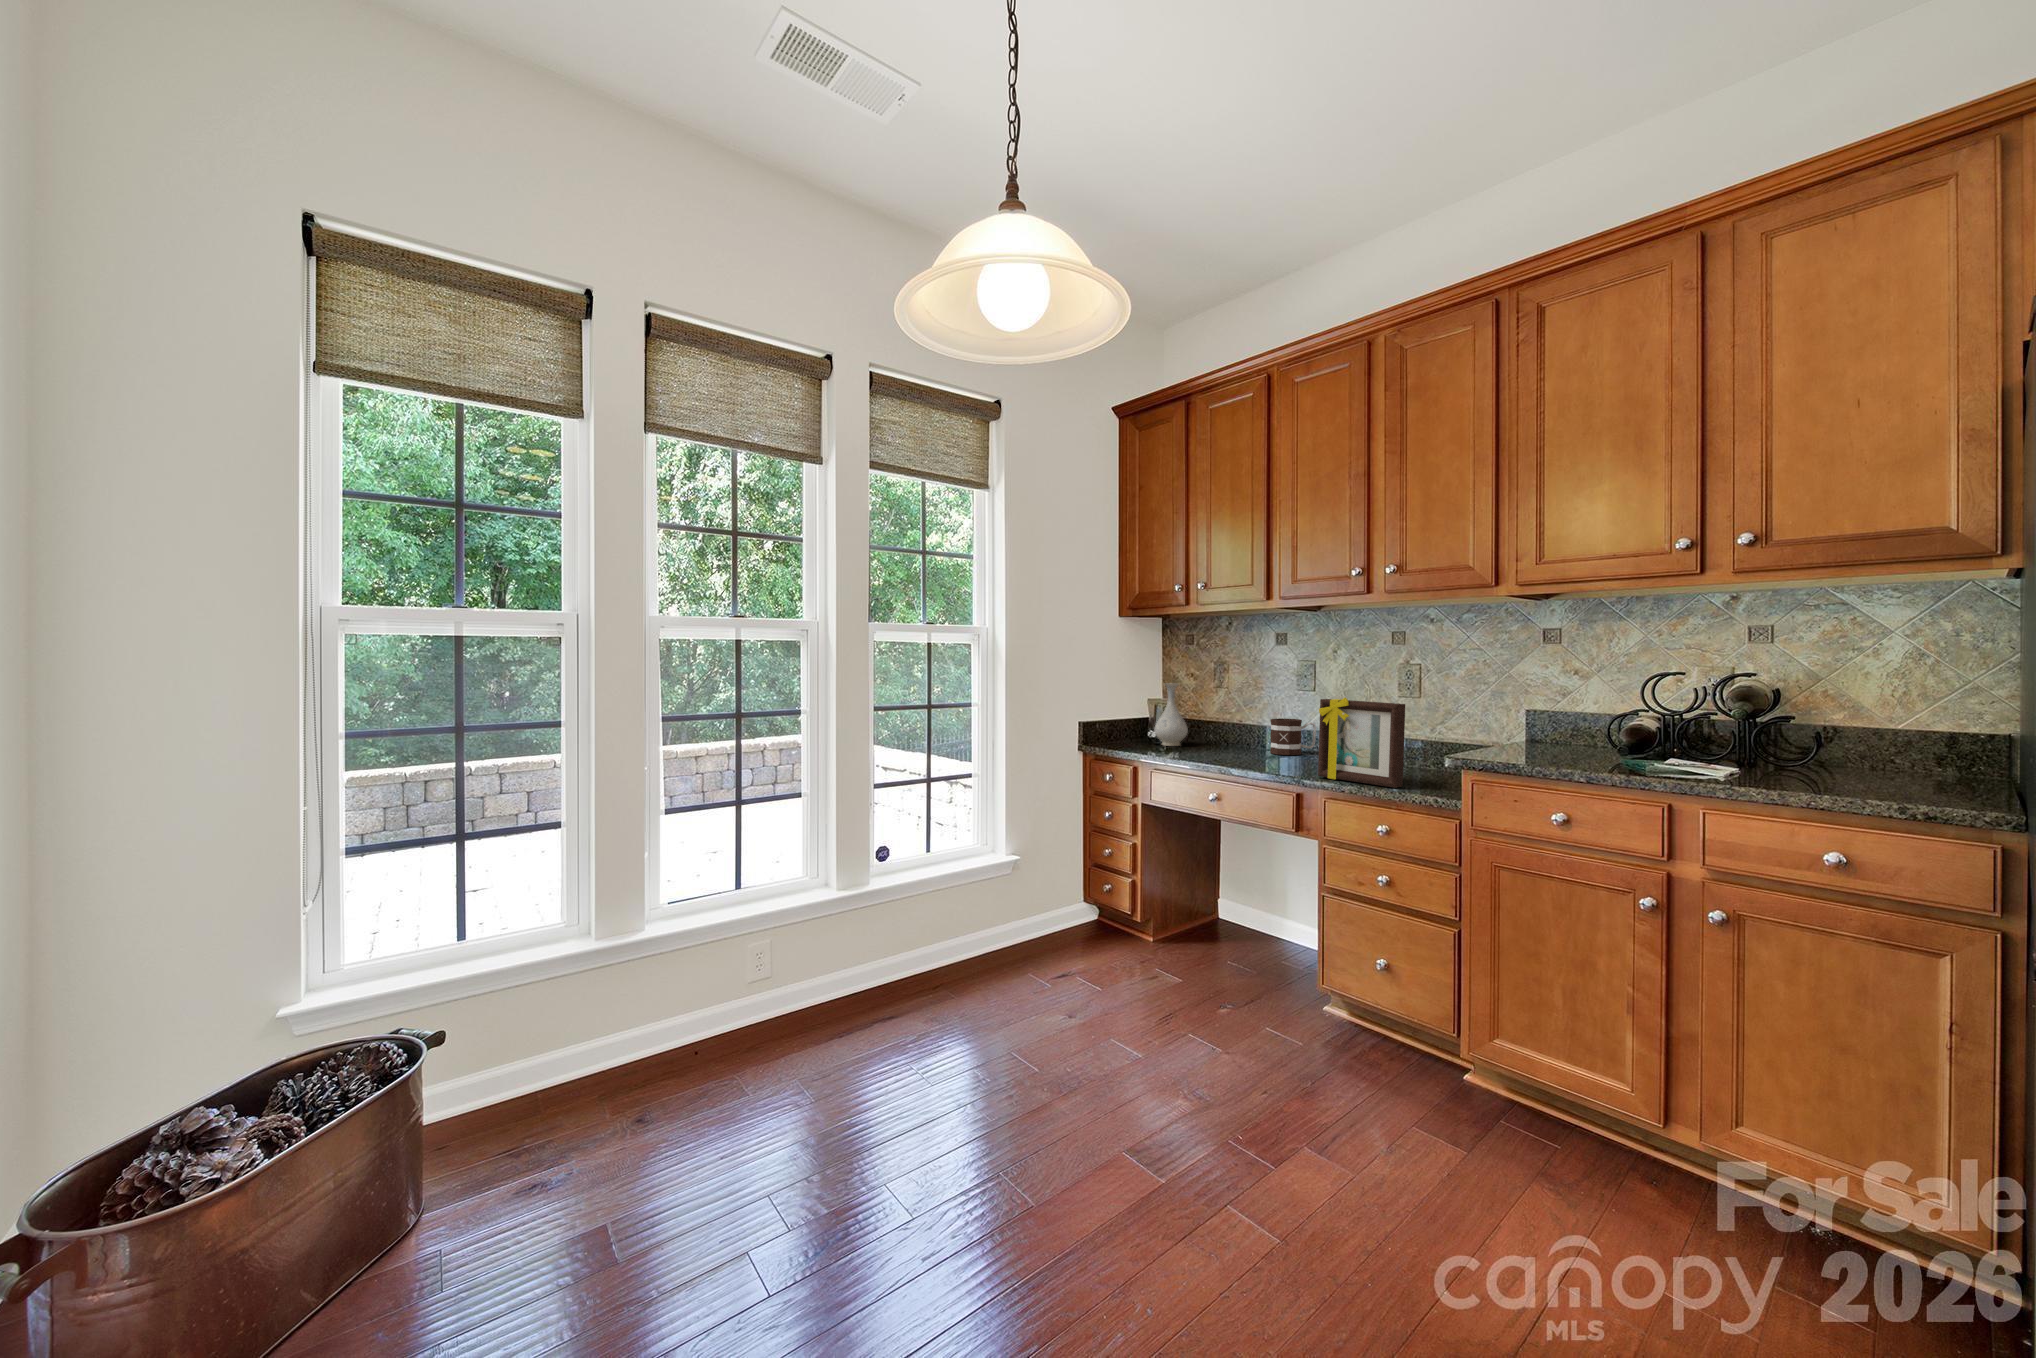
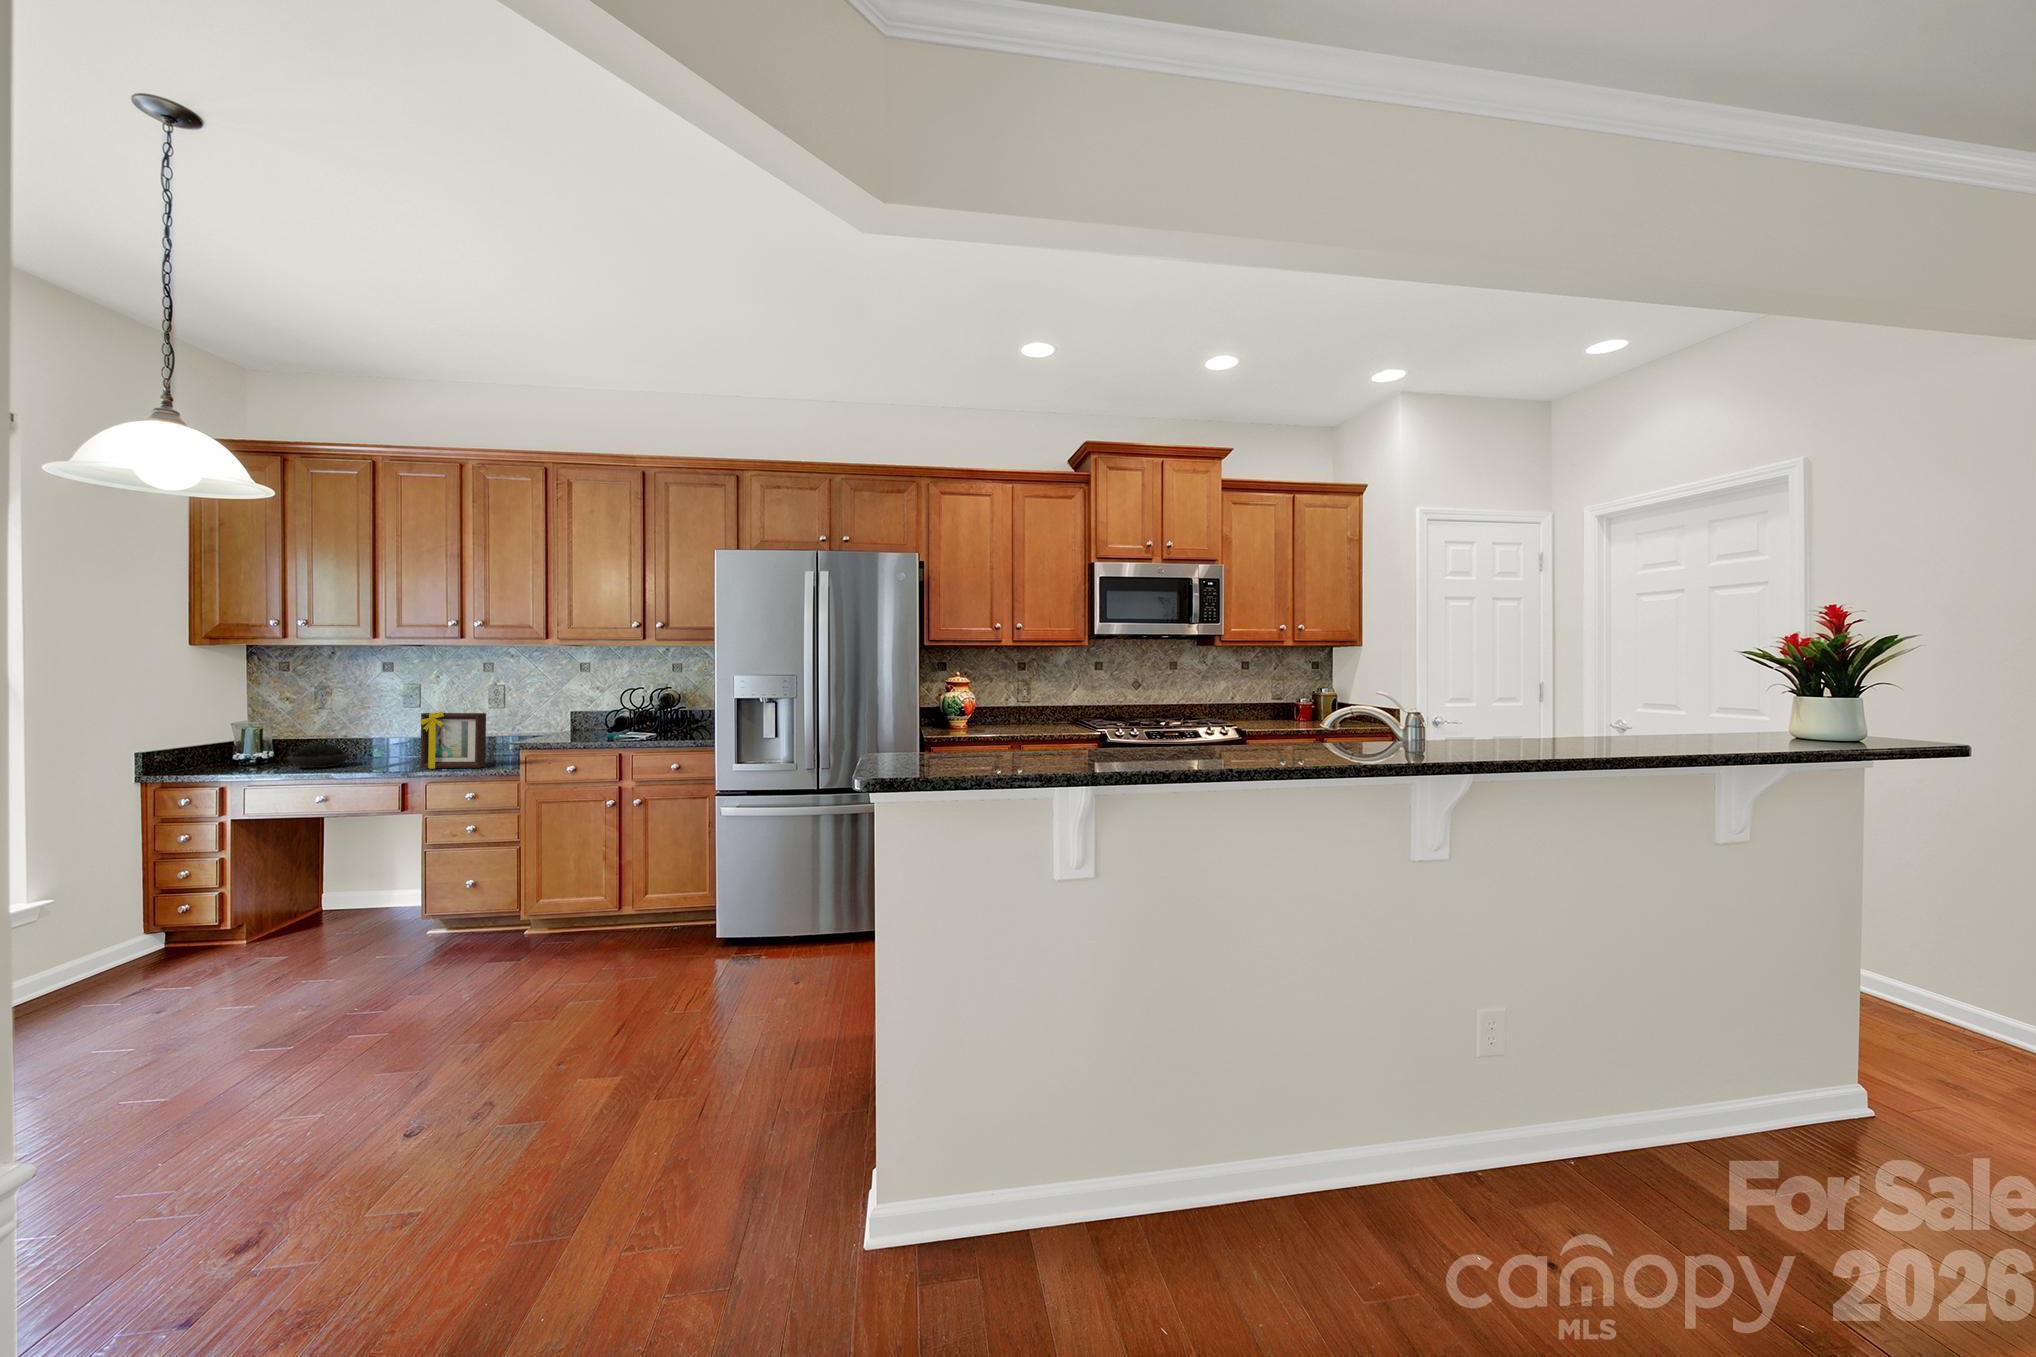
vase: present [1154,684,1188,746] -> none [242,708,285,765]
mug: present [1270,718,1316,755] -> none [378,731,422,759]
succulent plant: none [1186,726,1245,759] -> present [287,743,351,768]

